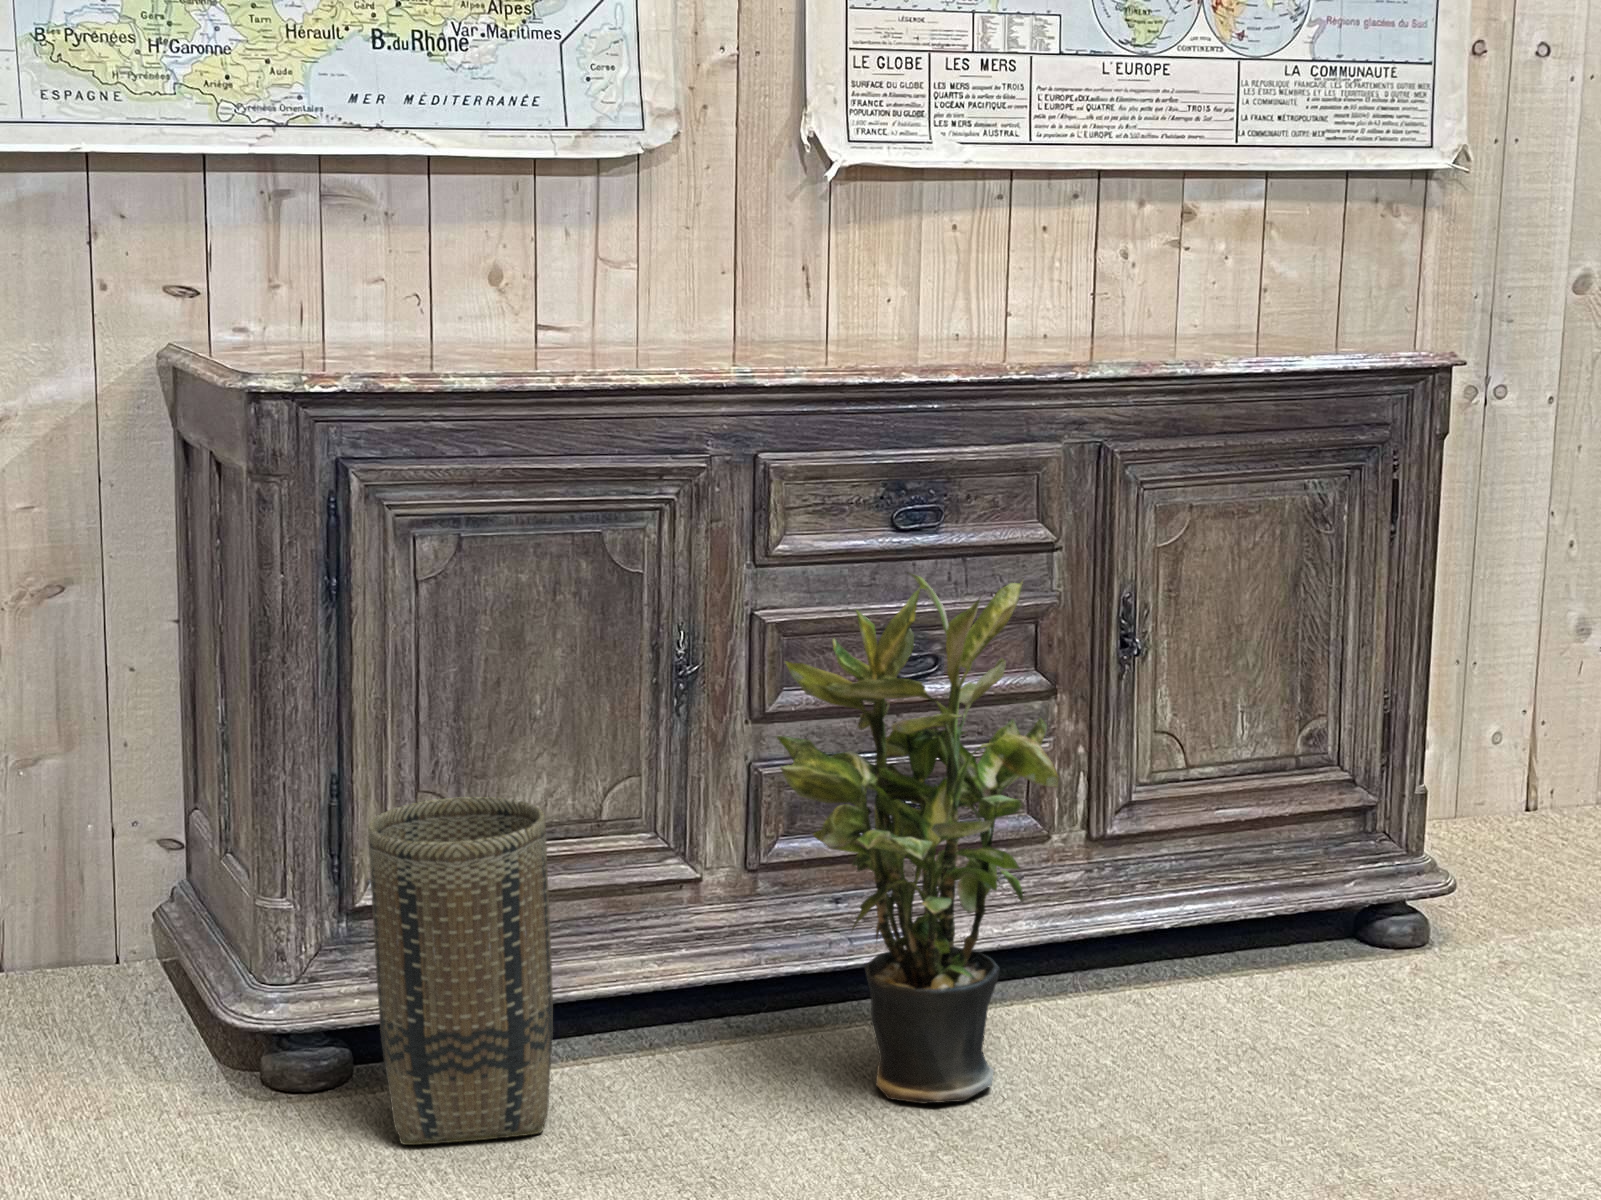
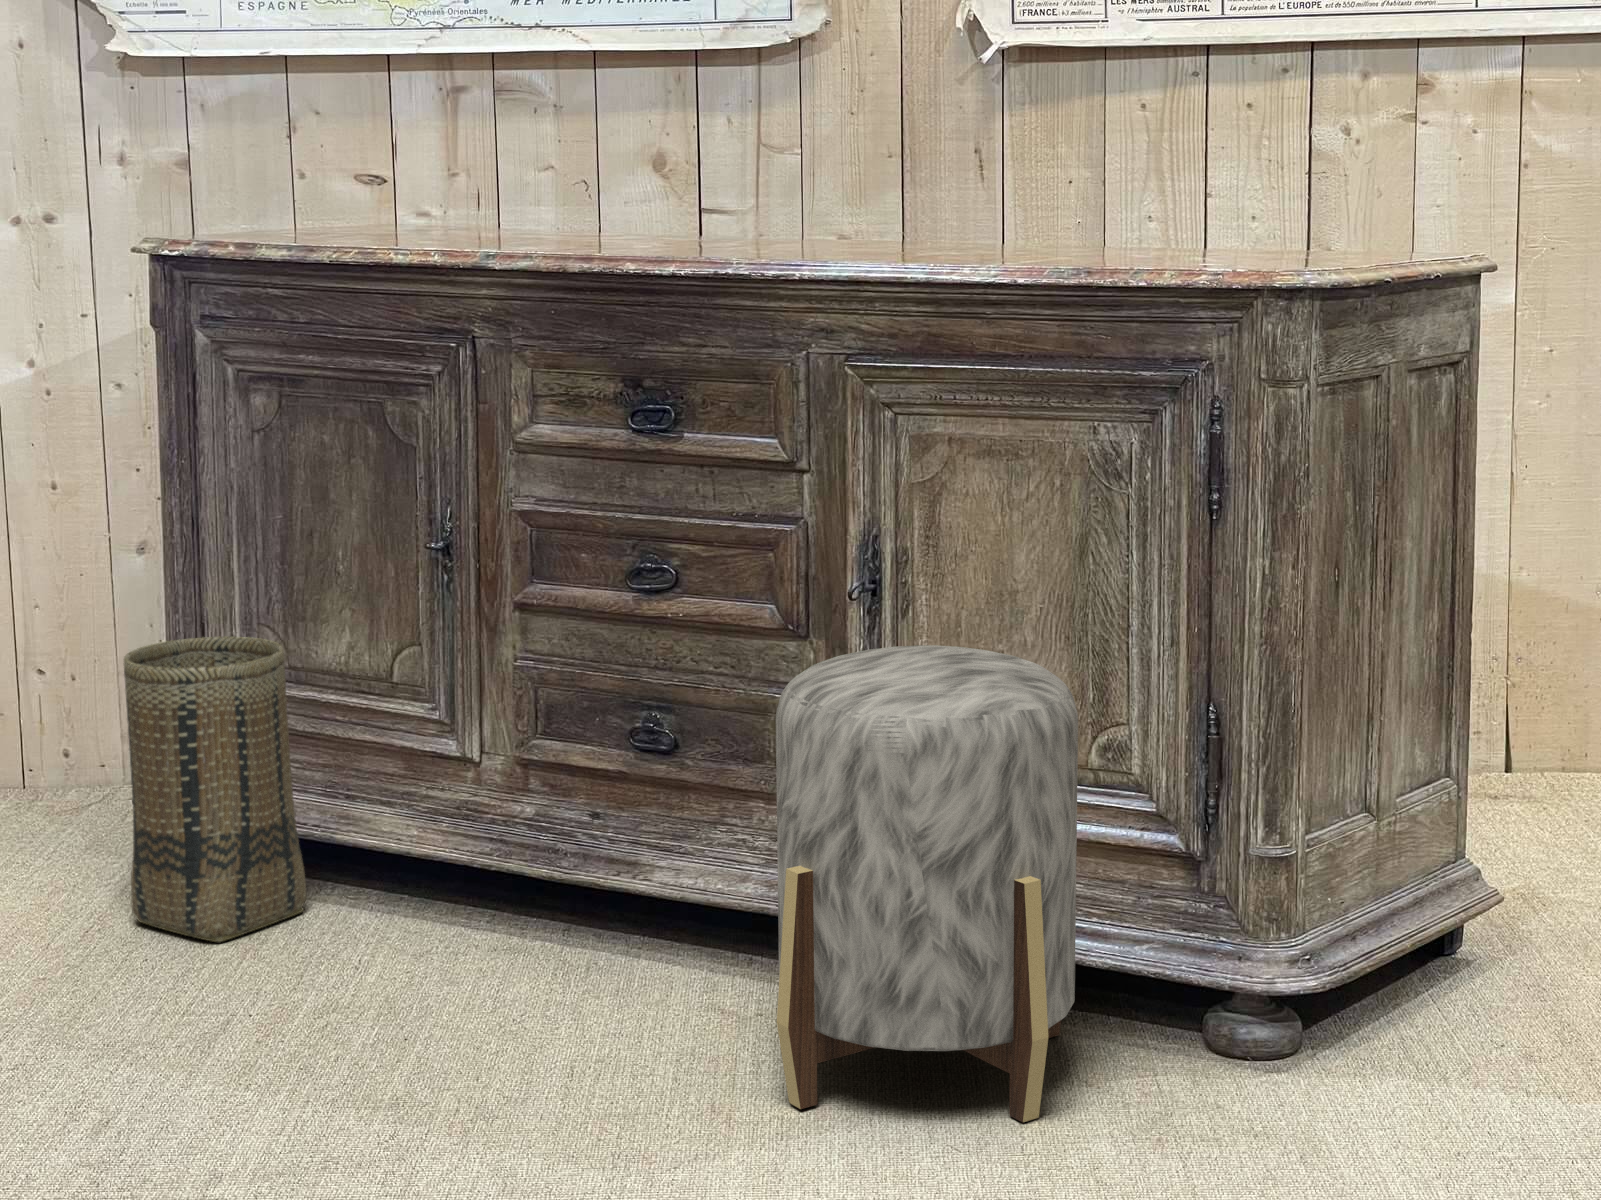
potted plant: present [776,574,1058,1104] -> none [353,480,654,1022]
stool: none [1153,667,1460,1078] -> present [776,645,1078,1122]

